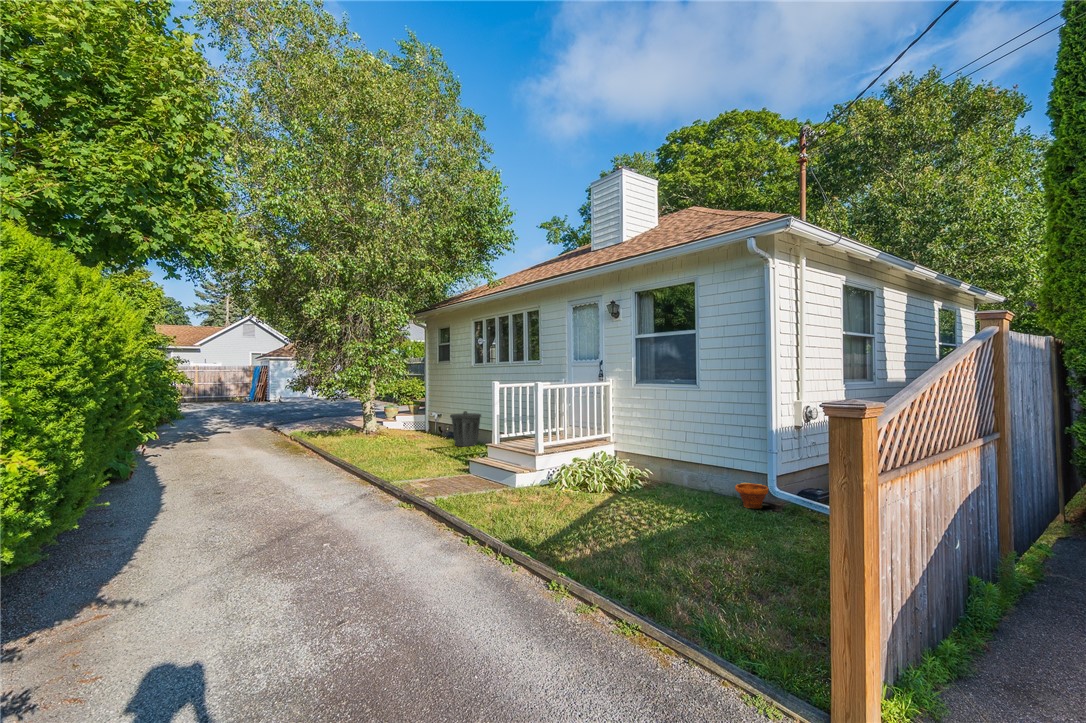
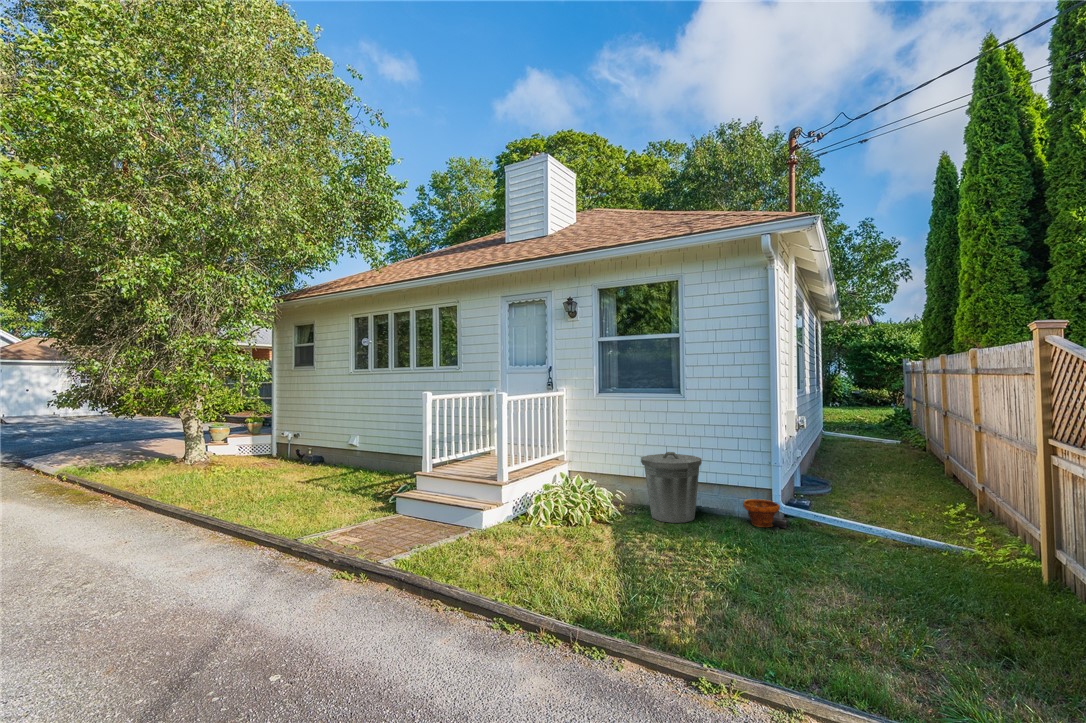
trash can: present [450,411,481,446] -> present [641,452,702,523]

